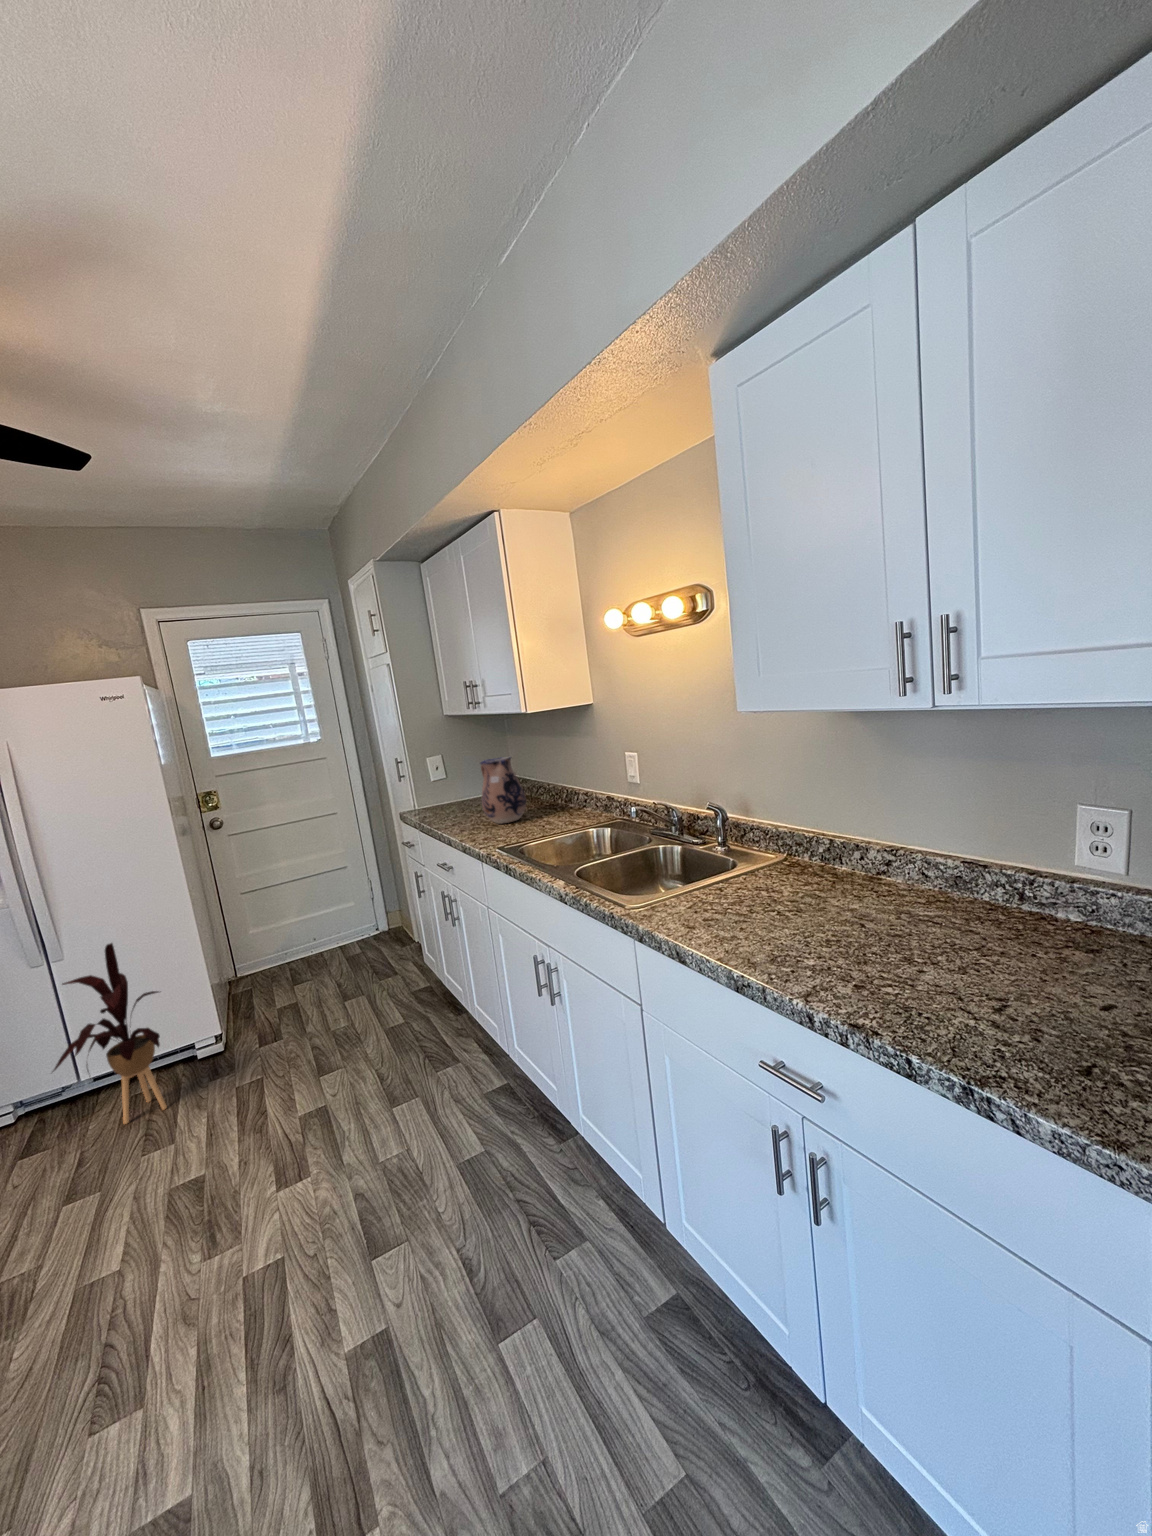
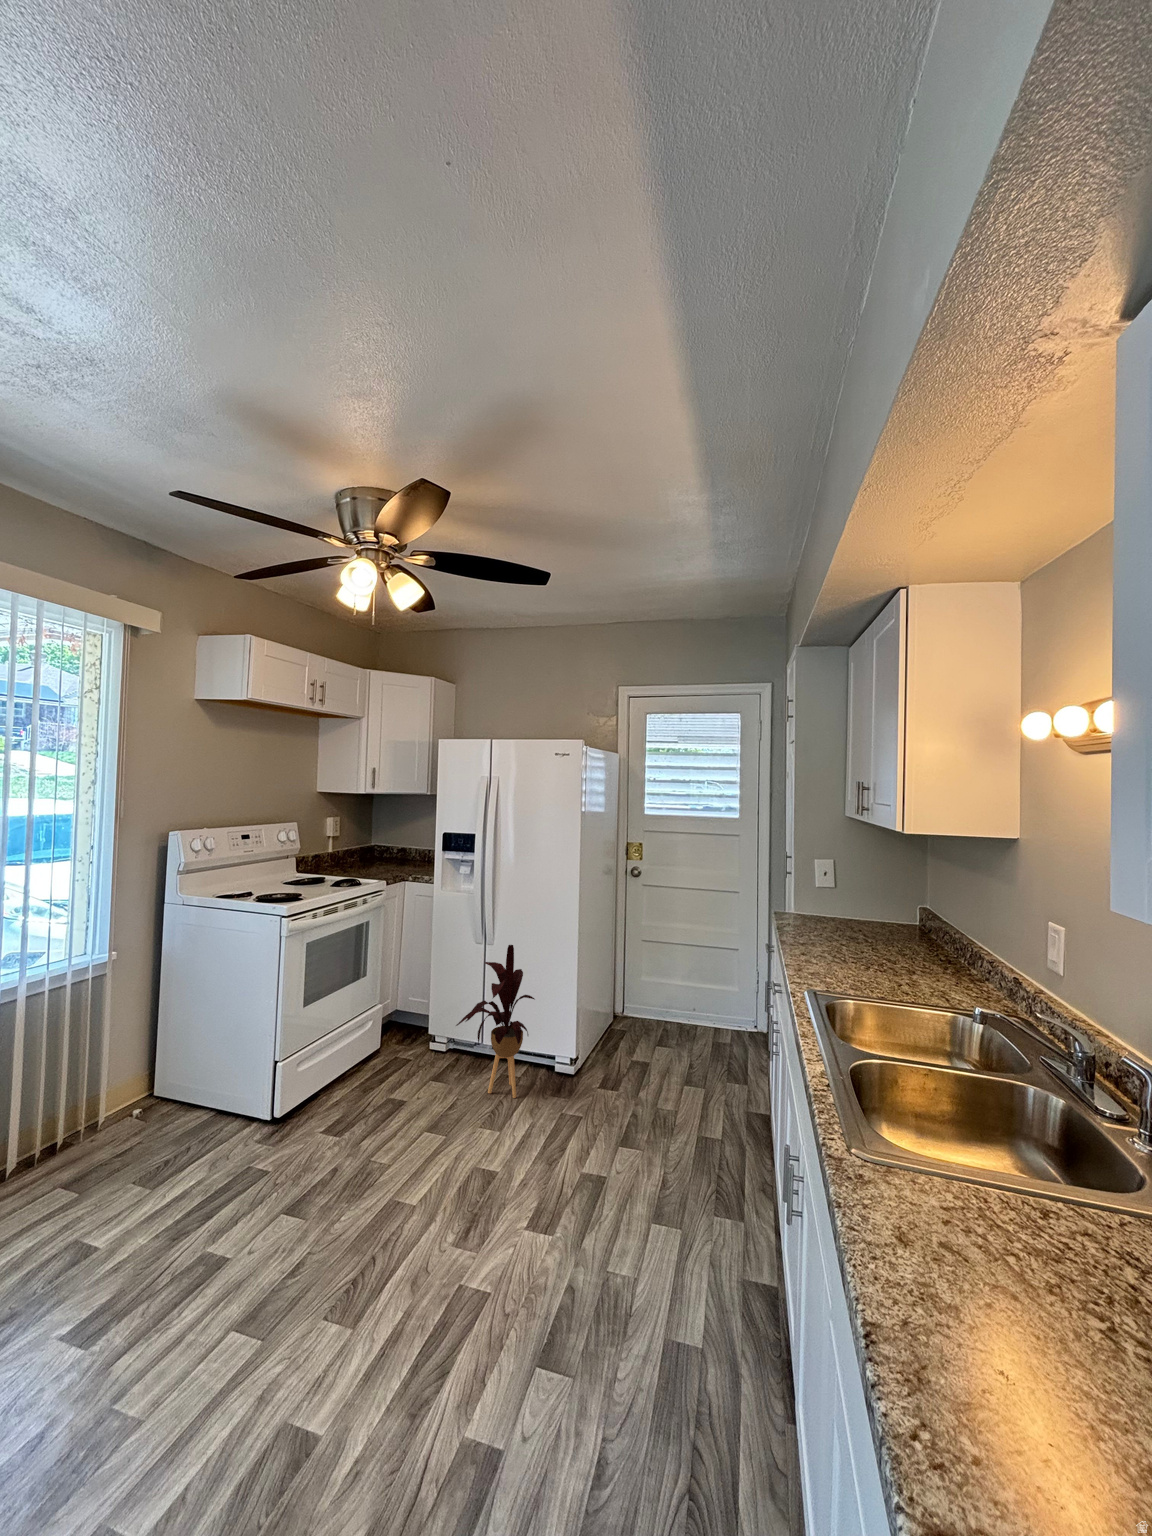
ceramic pitcher: present [480,757,526,824] -> none [835,885,896,971]

